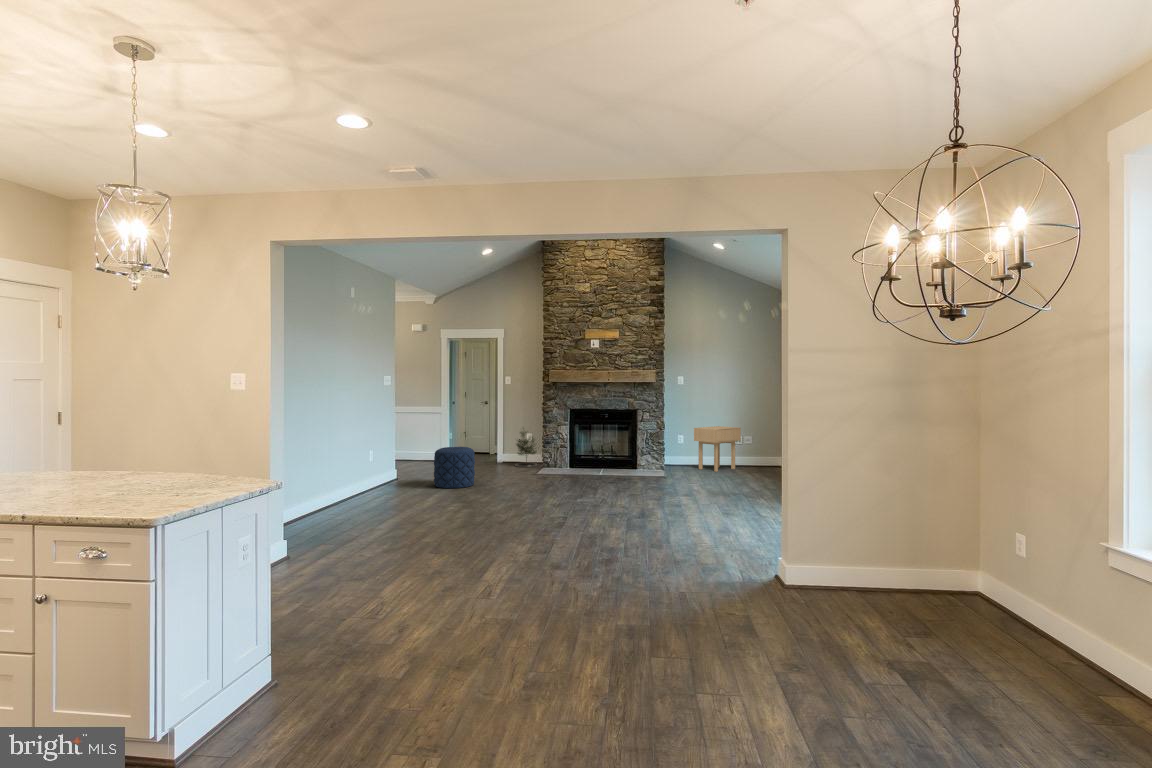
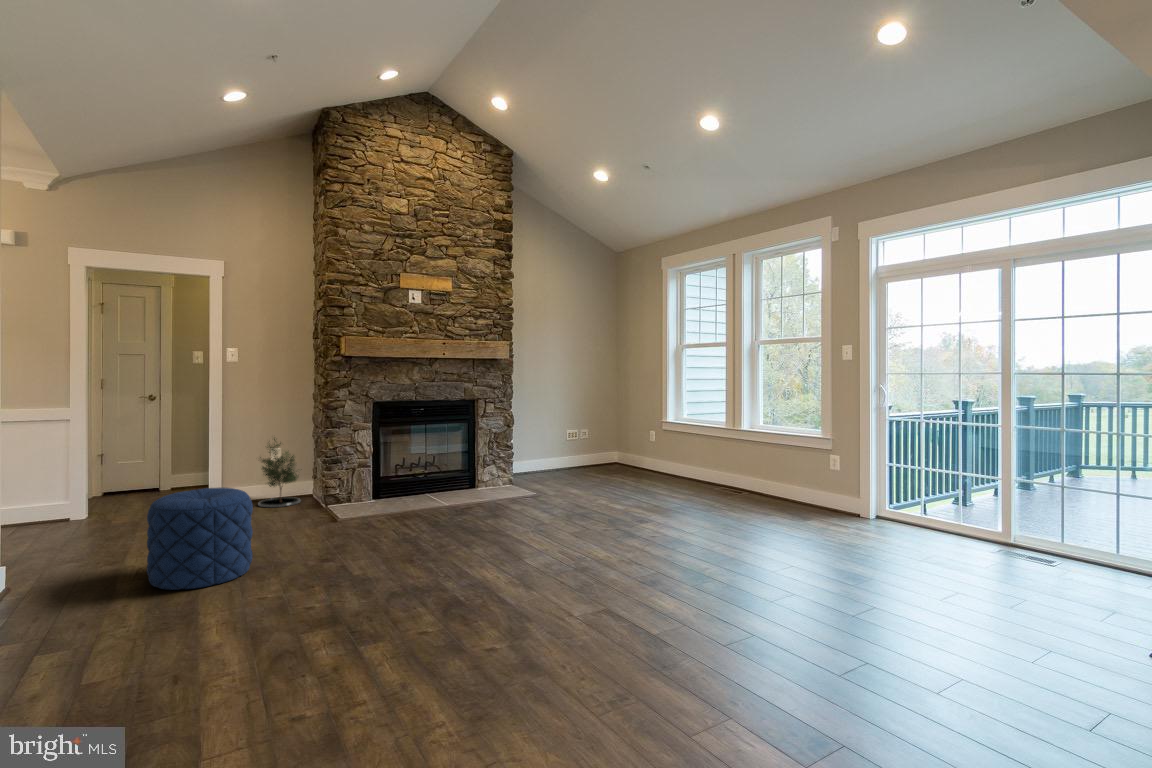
side table: present [694,426,741,472] -> none [543,419,590,479]

